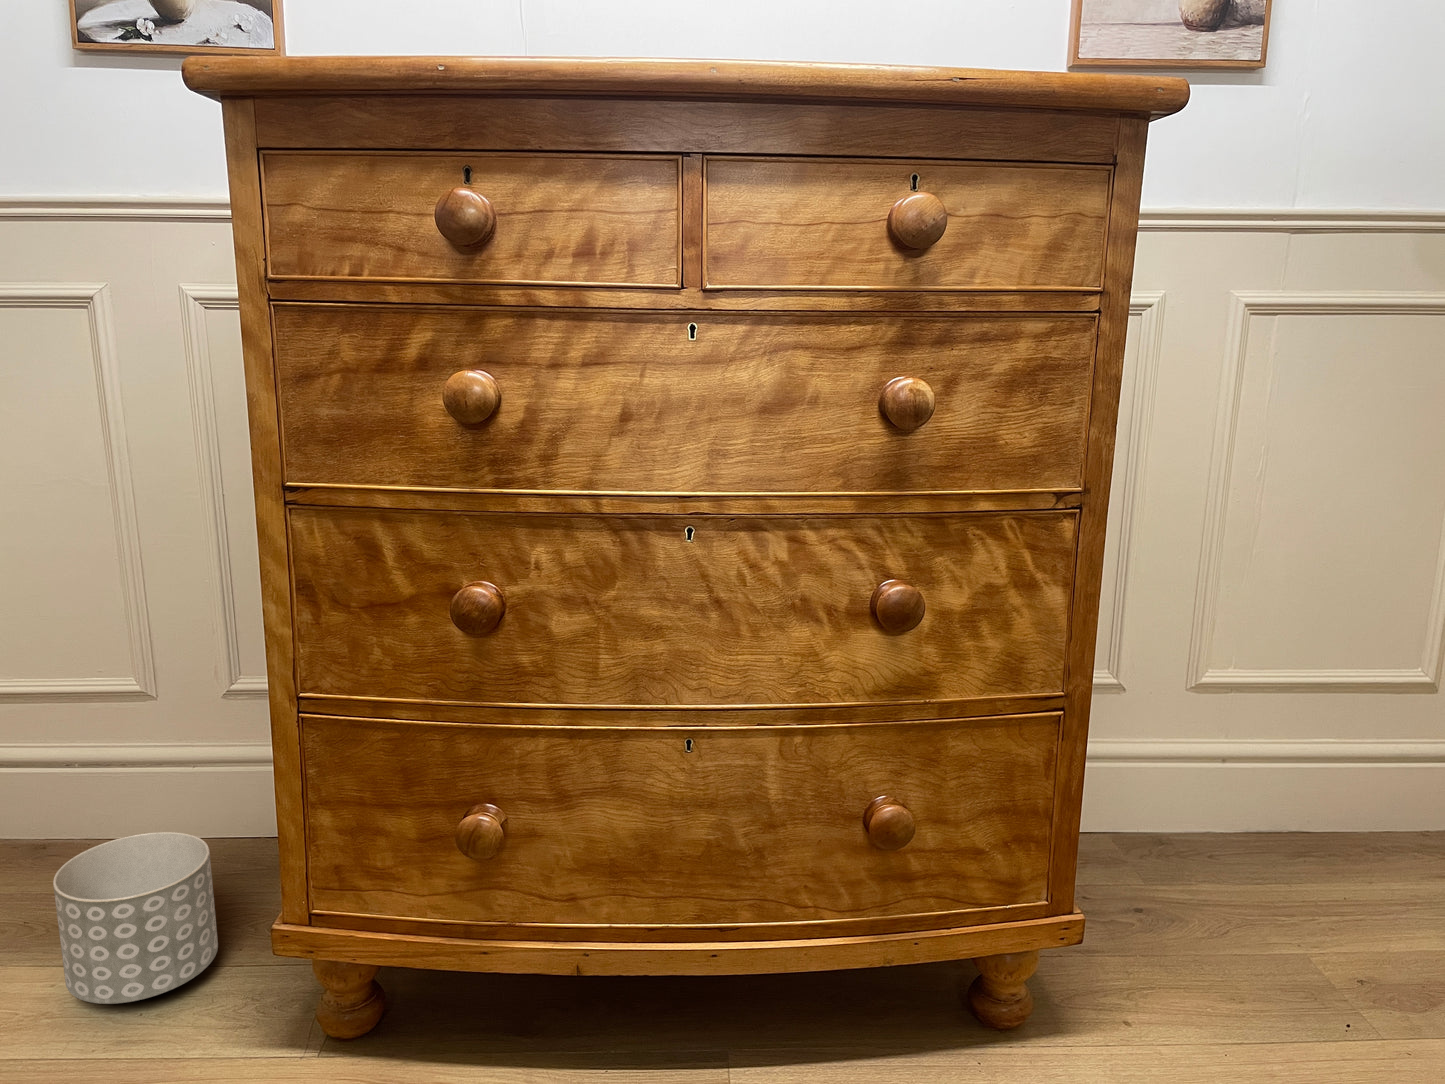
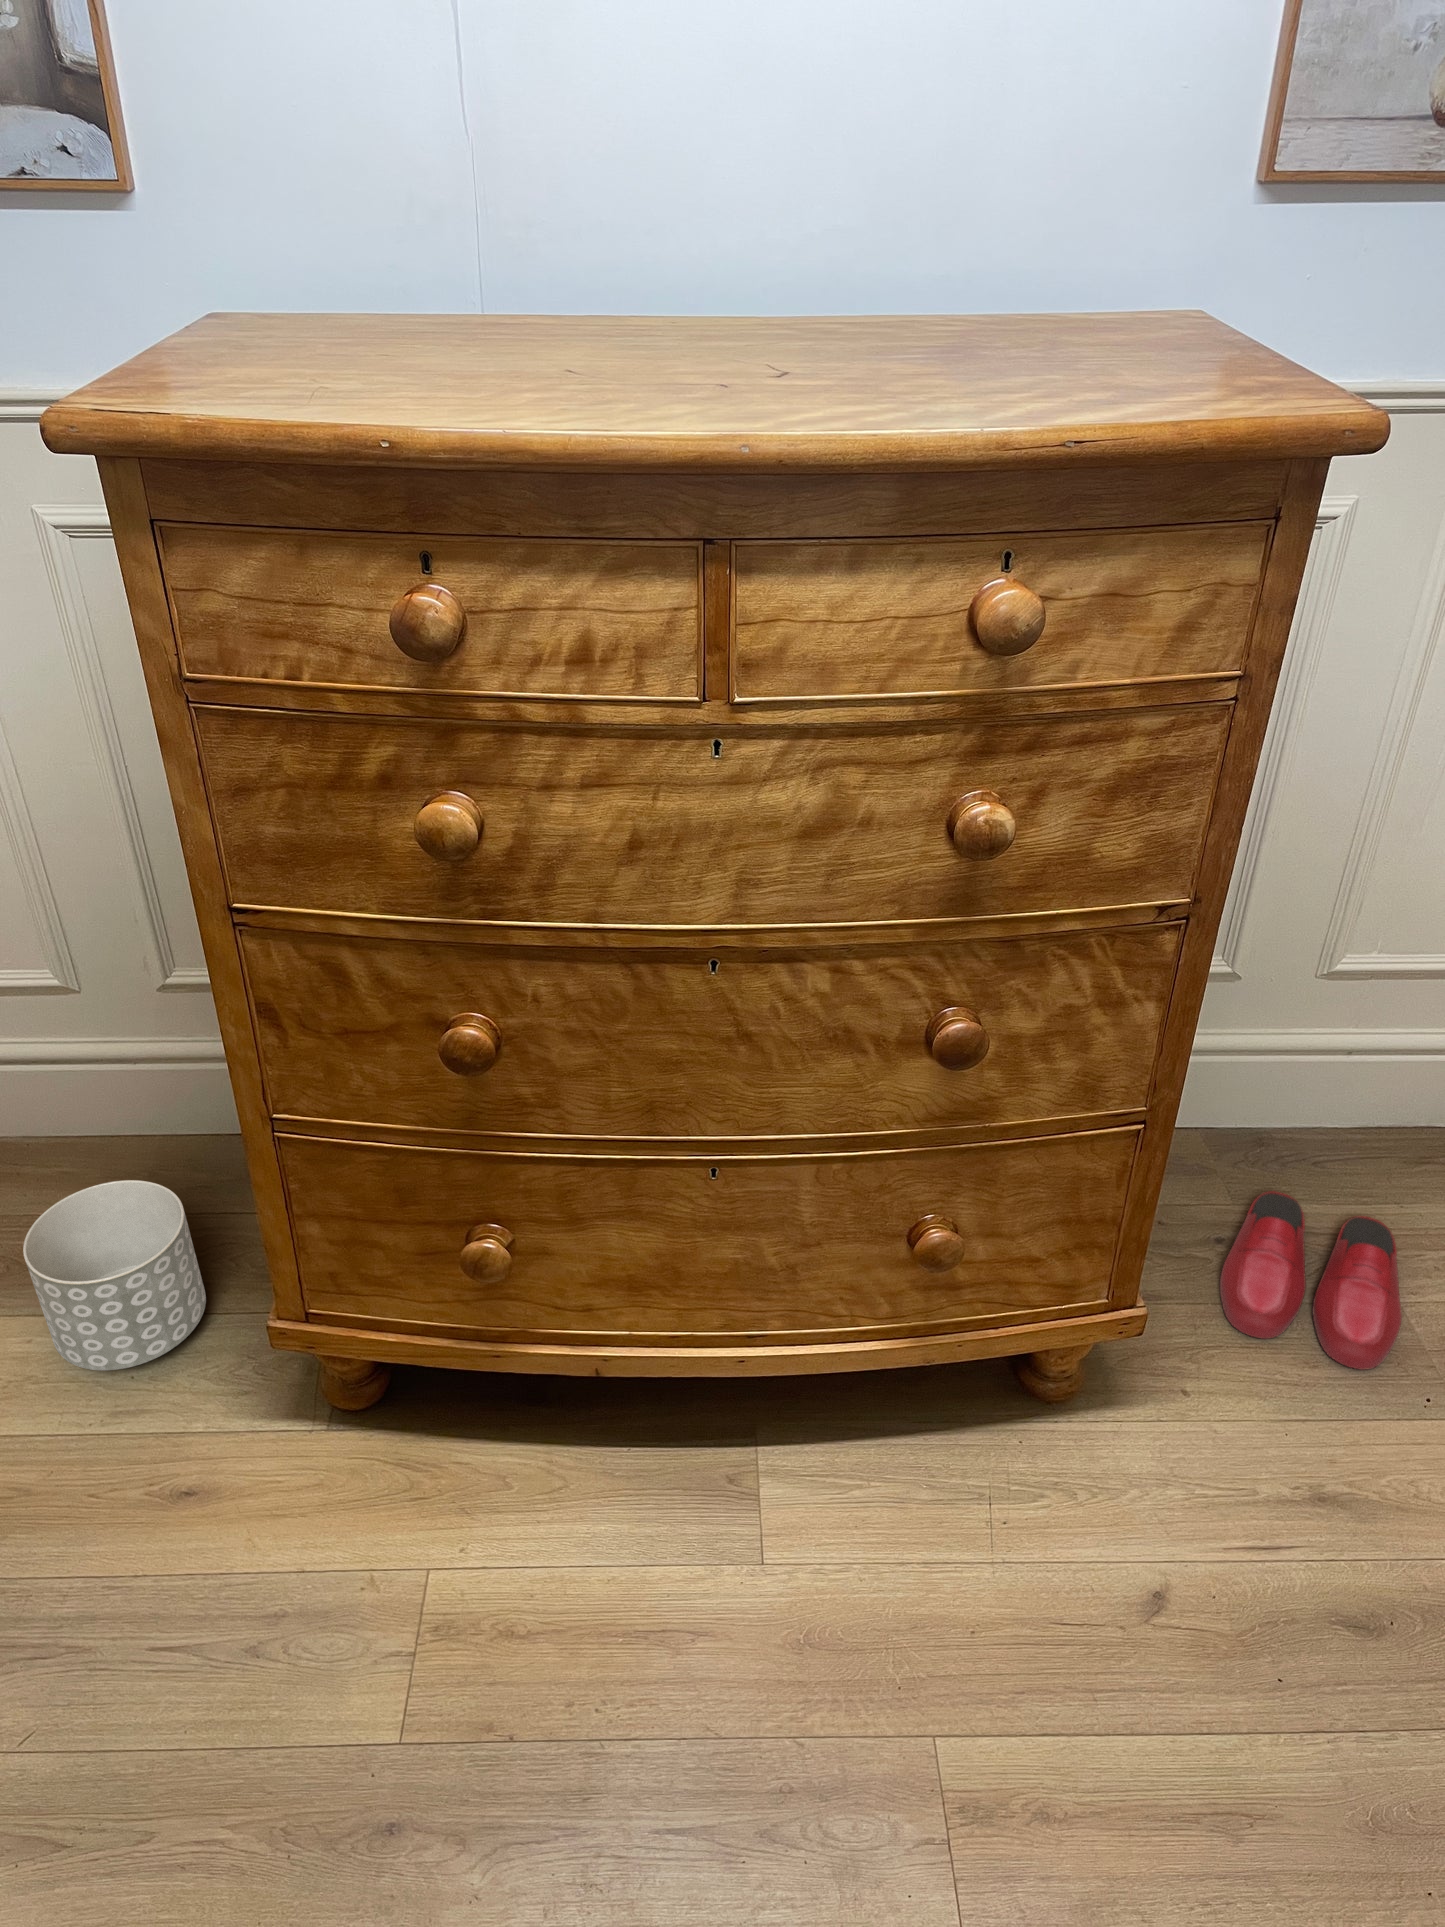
slippers: none [1143,869,1313,1002] -> present [1220,1191,1402,1370]

